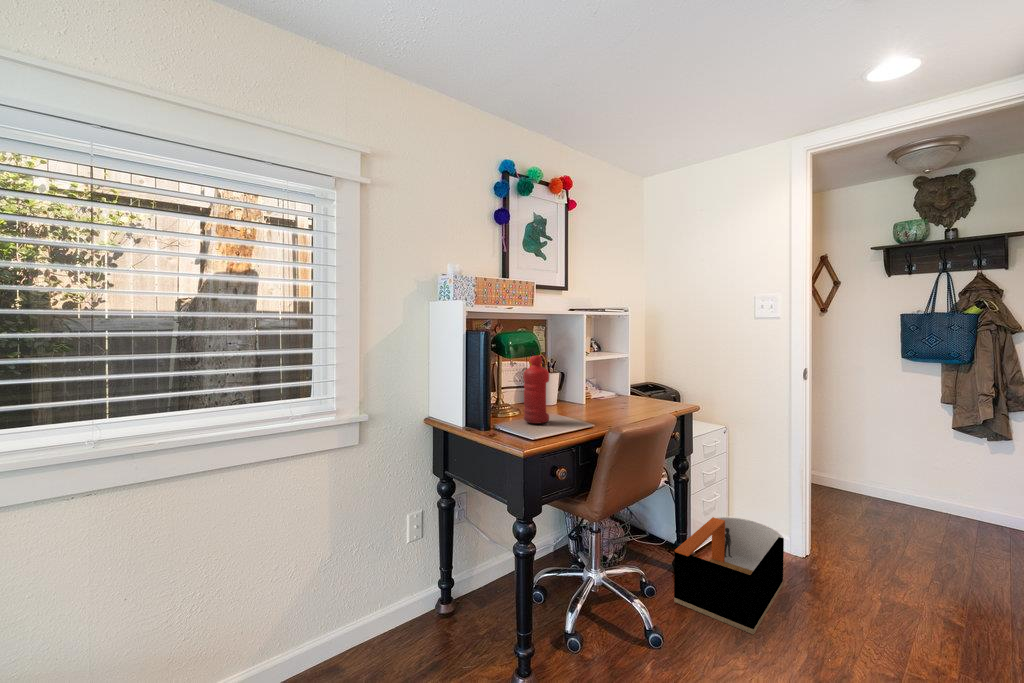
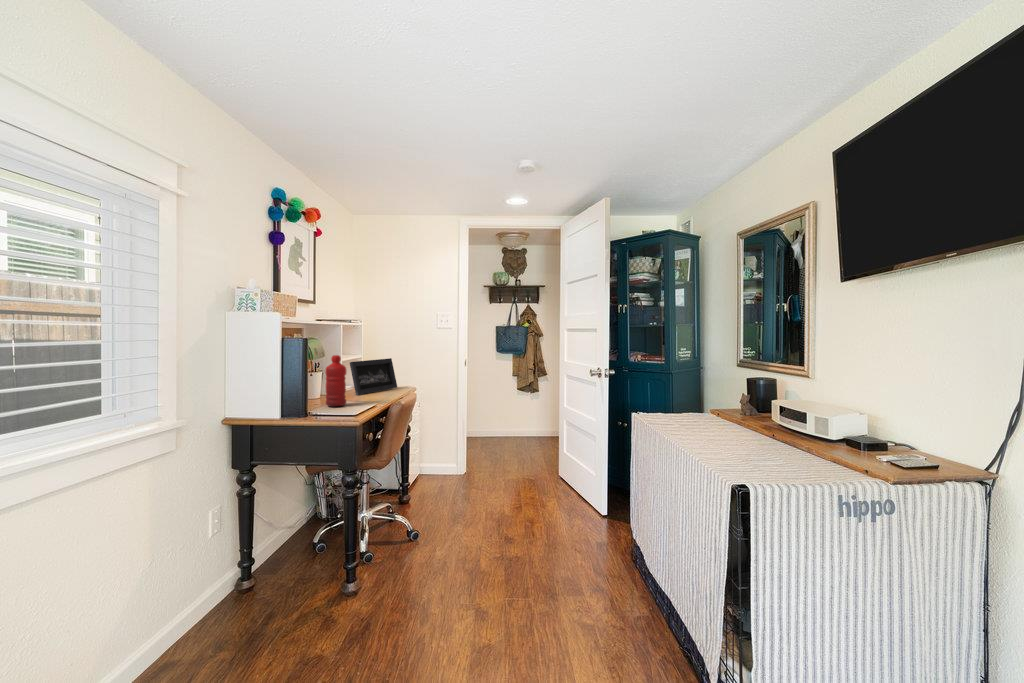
picture frame: none [585,363,661,410] -> present [350,358,397,395]
storage bin: present [674,517,784,635] -> none [414,457,464,517]

